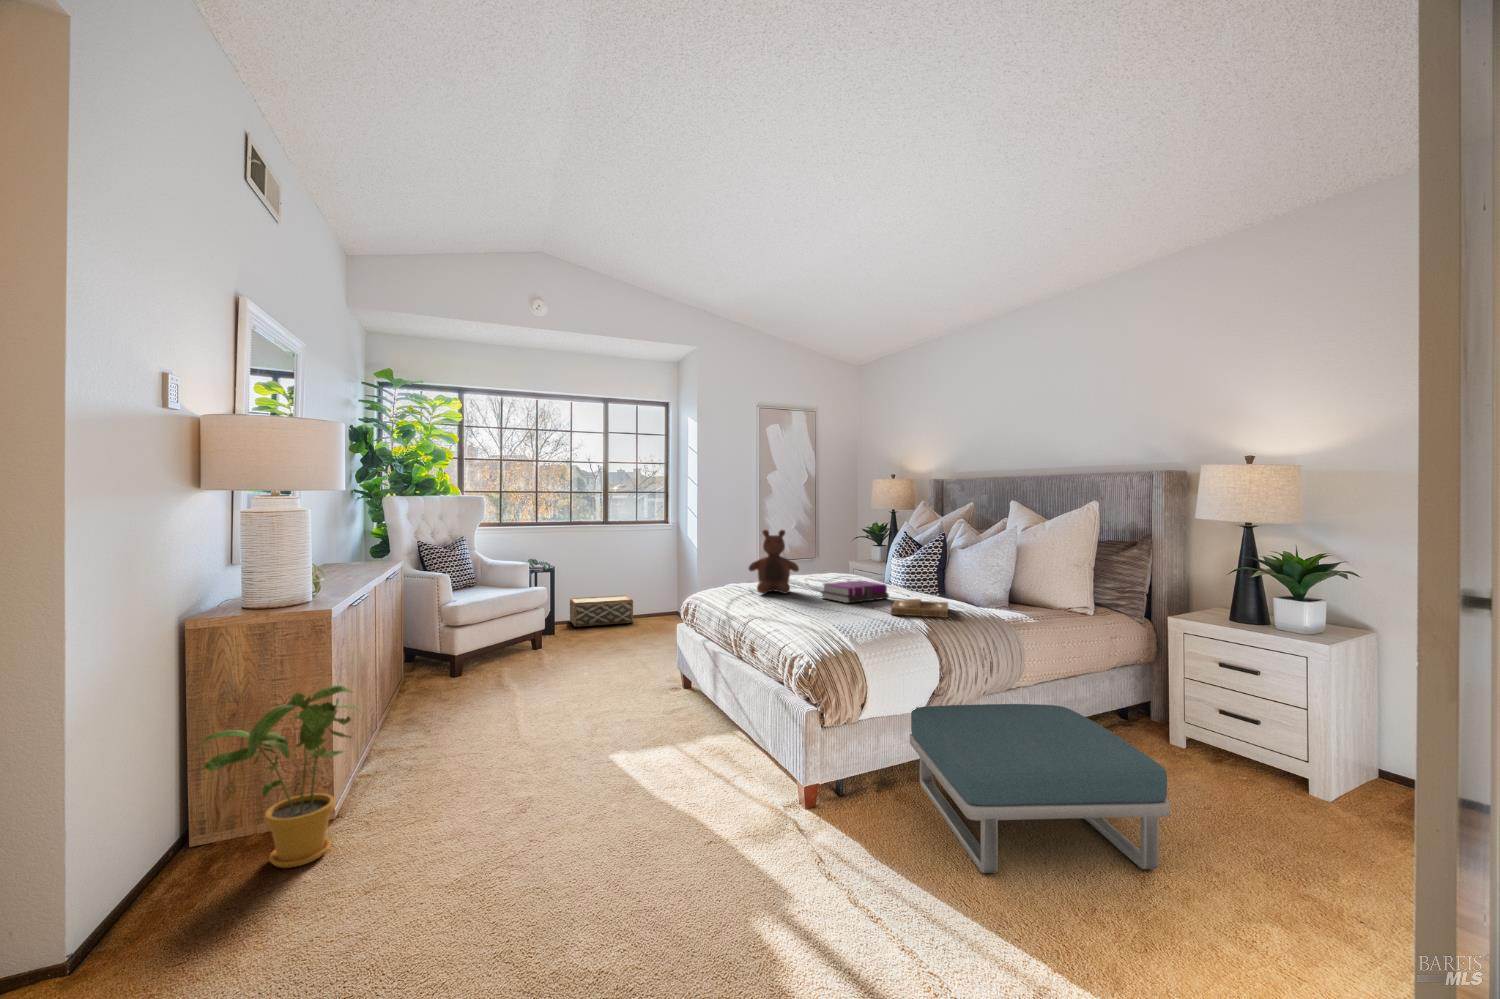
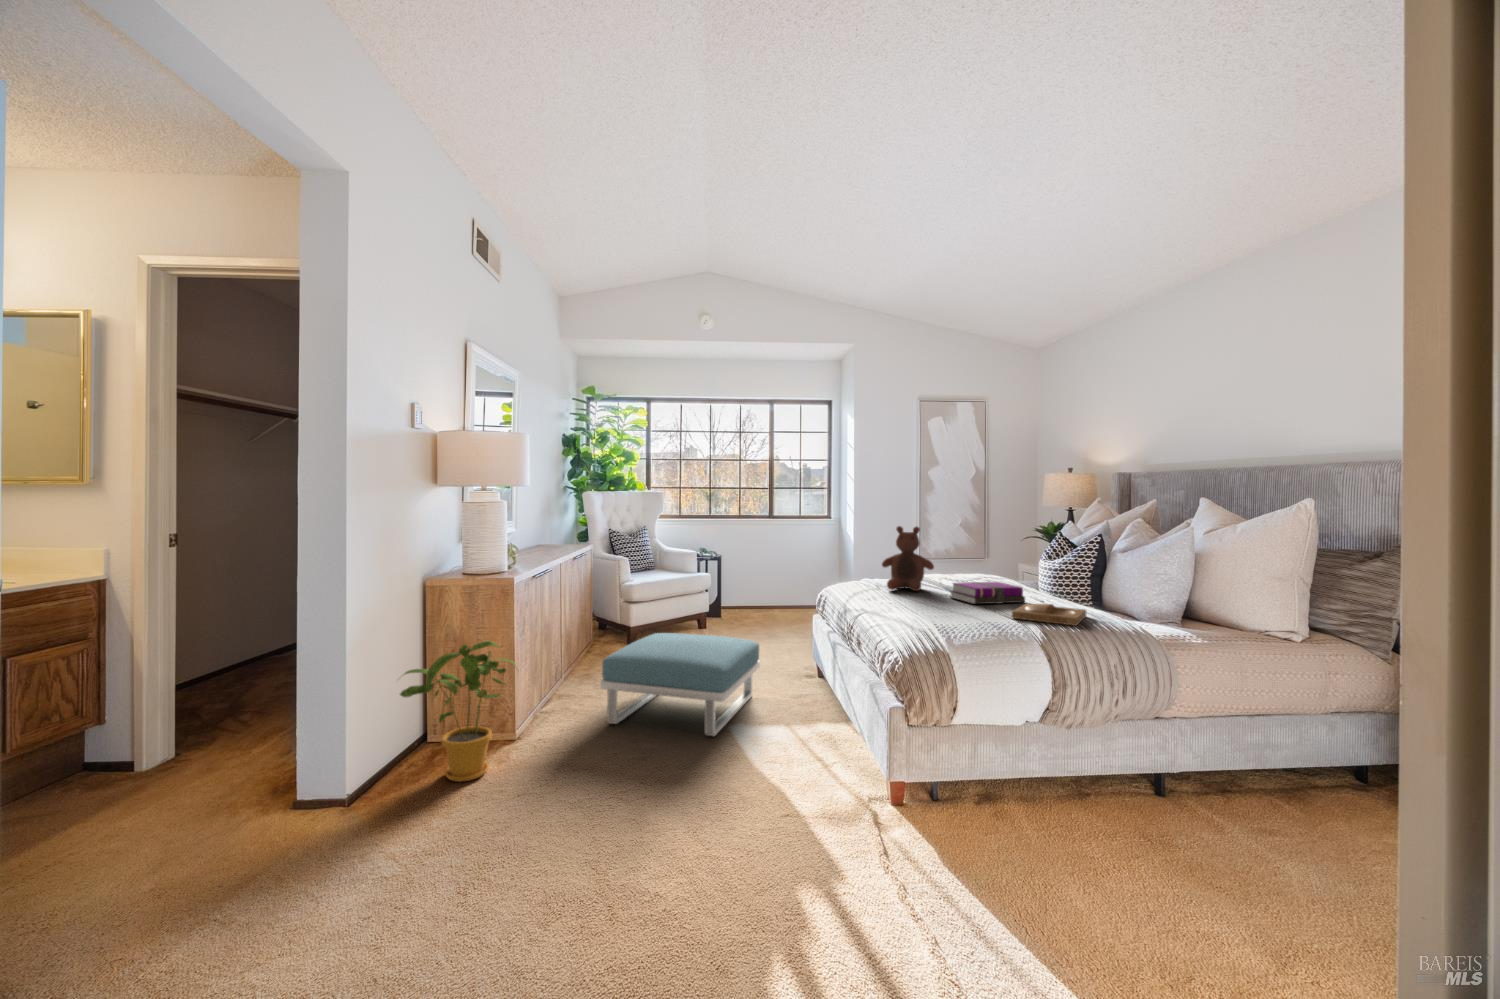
woven basket: present [570,595,633,627] -> none [741,587,797,613]
footstool: present [910,704,1170,873] -> present [600,633,760,736]

